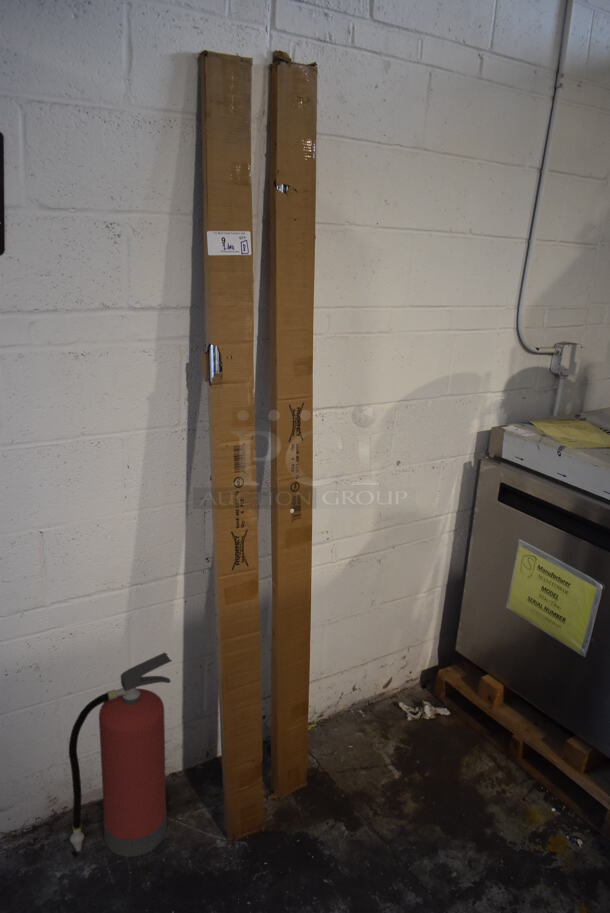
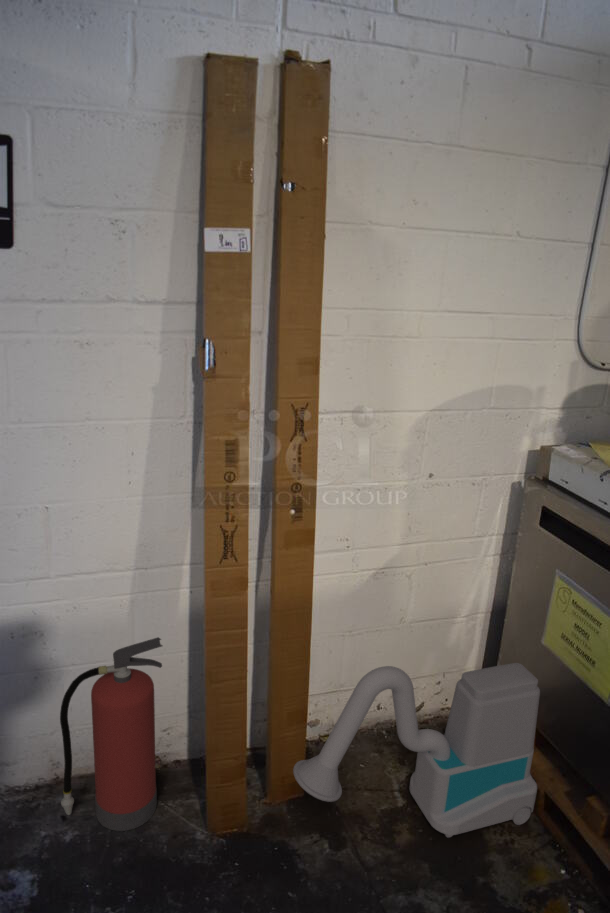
vacuum cleaner: none [311,628,516,798] -> present [293,663,540,838]

